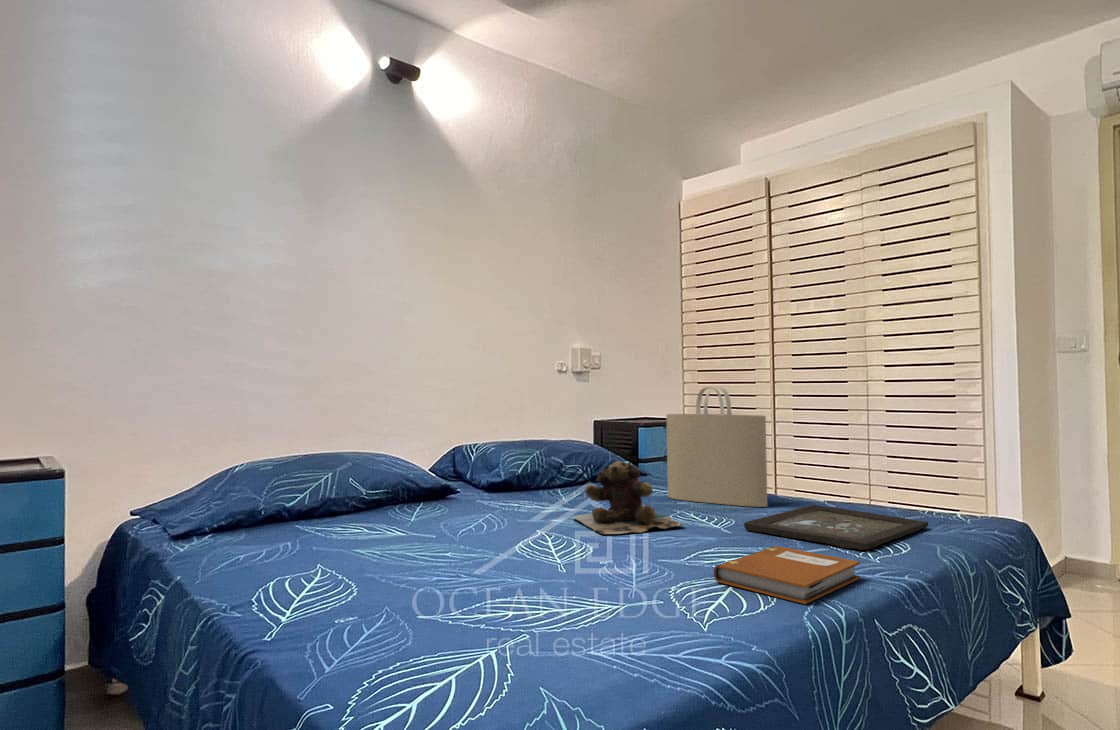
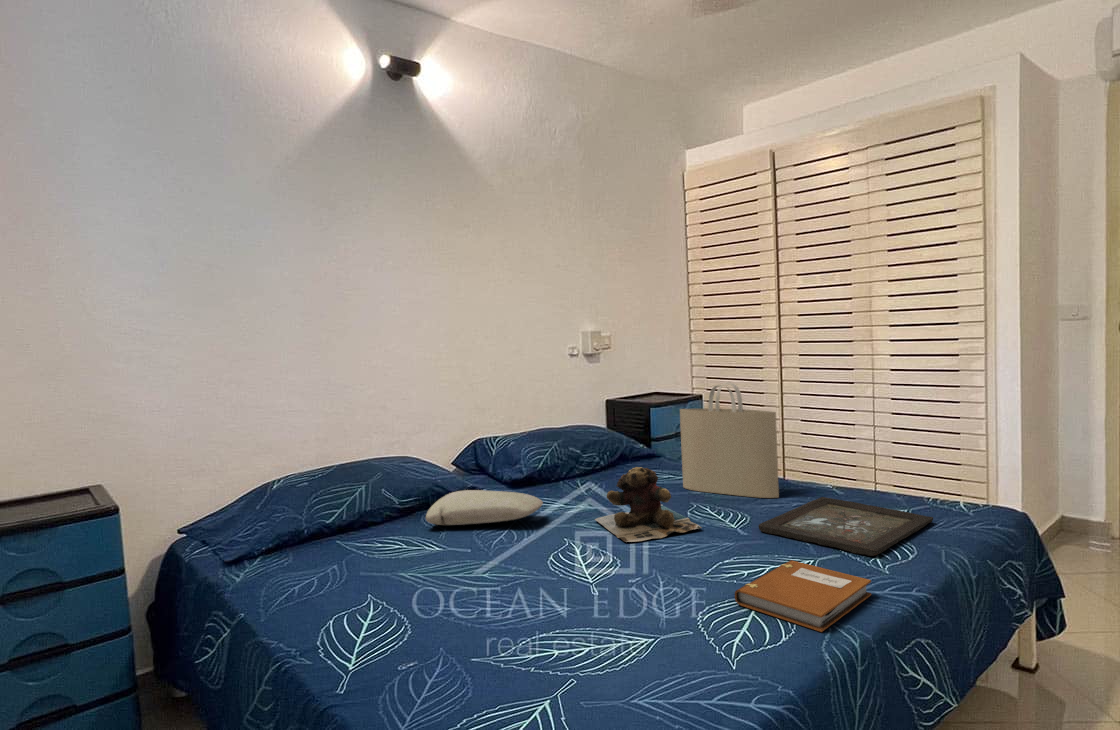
pillow: none [393,485,518,518] -> present [426,490,543,525]

